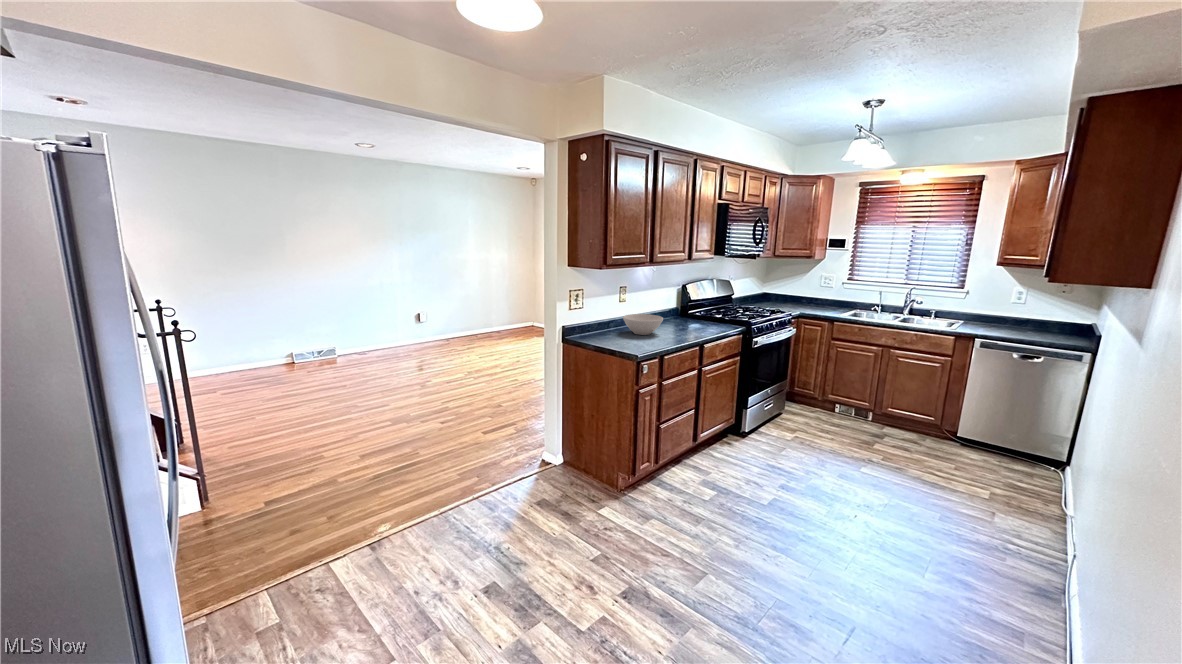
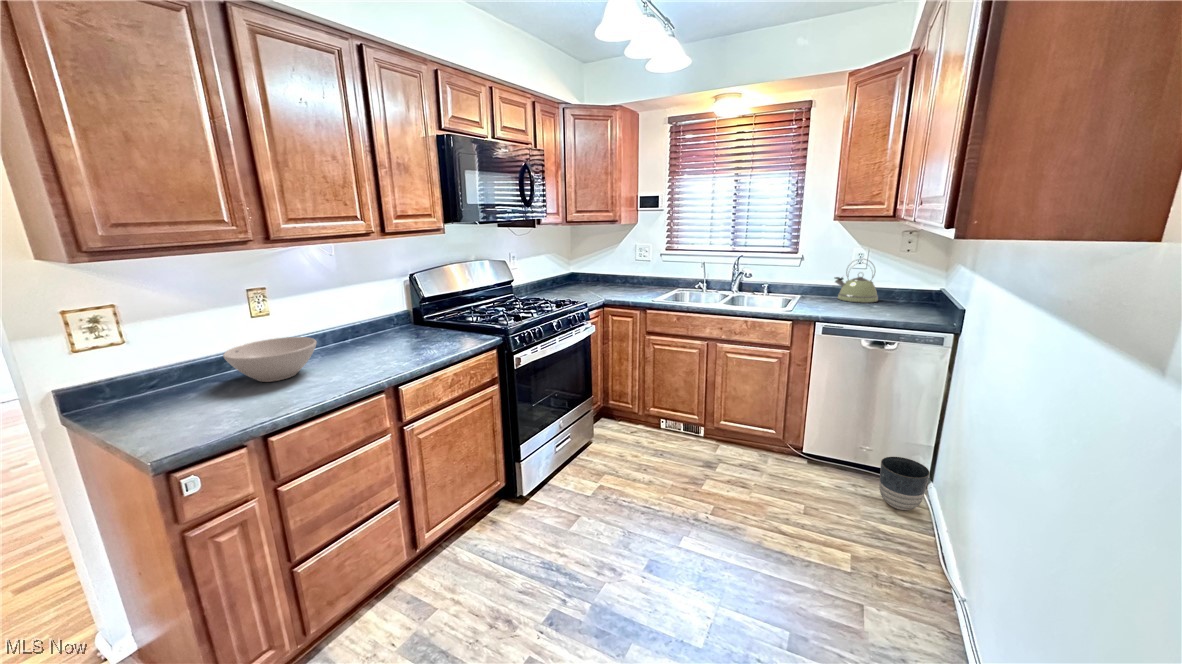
kettle: none [995,296,1035,330] -> present [835,259,878,303]
planter: none [1021,441,1064,479] -> present [879,457,930,510]

